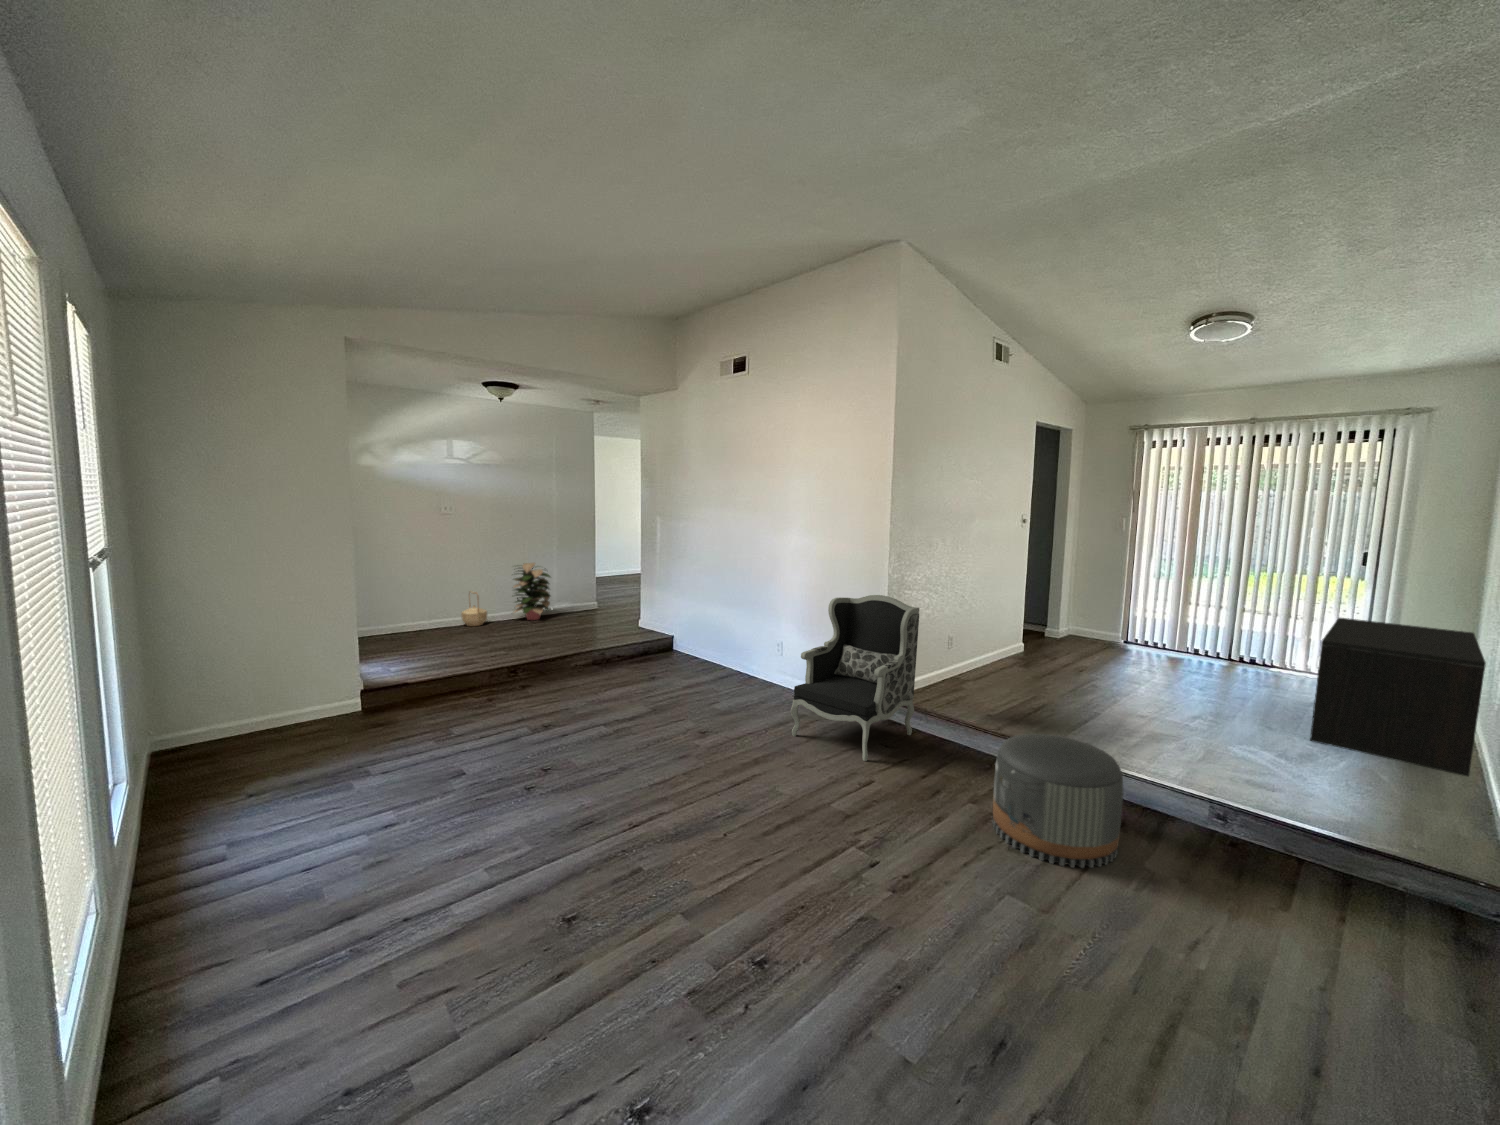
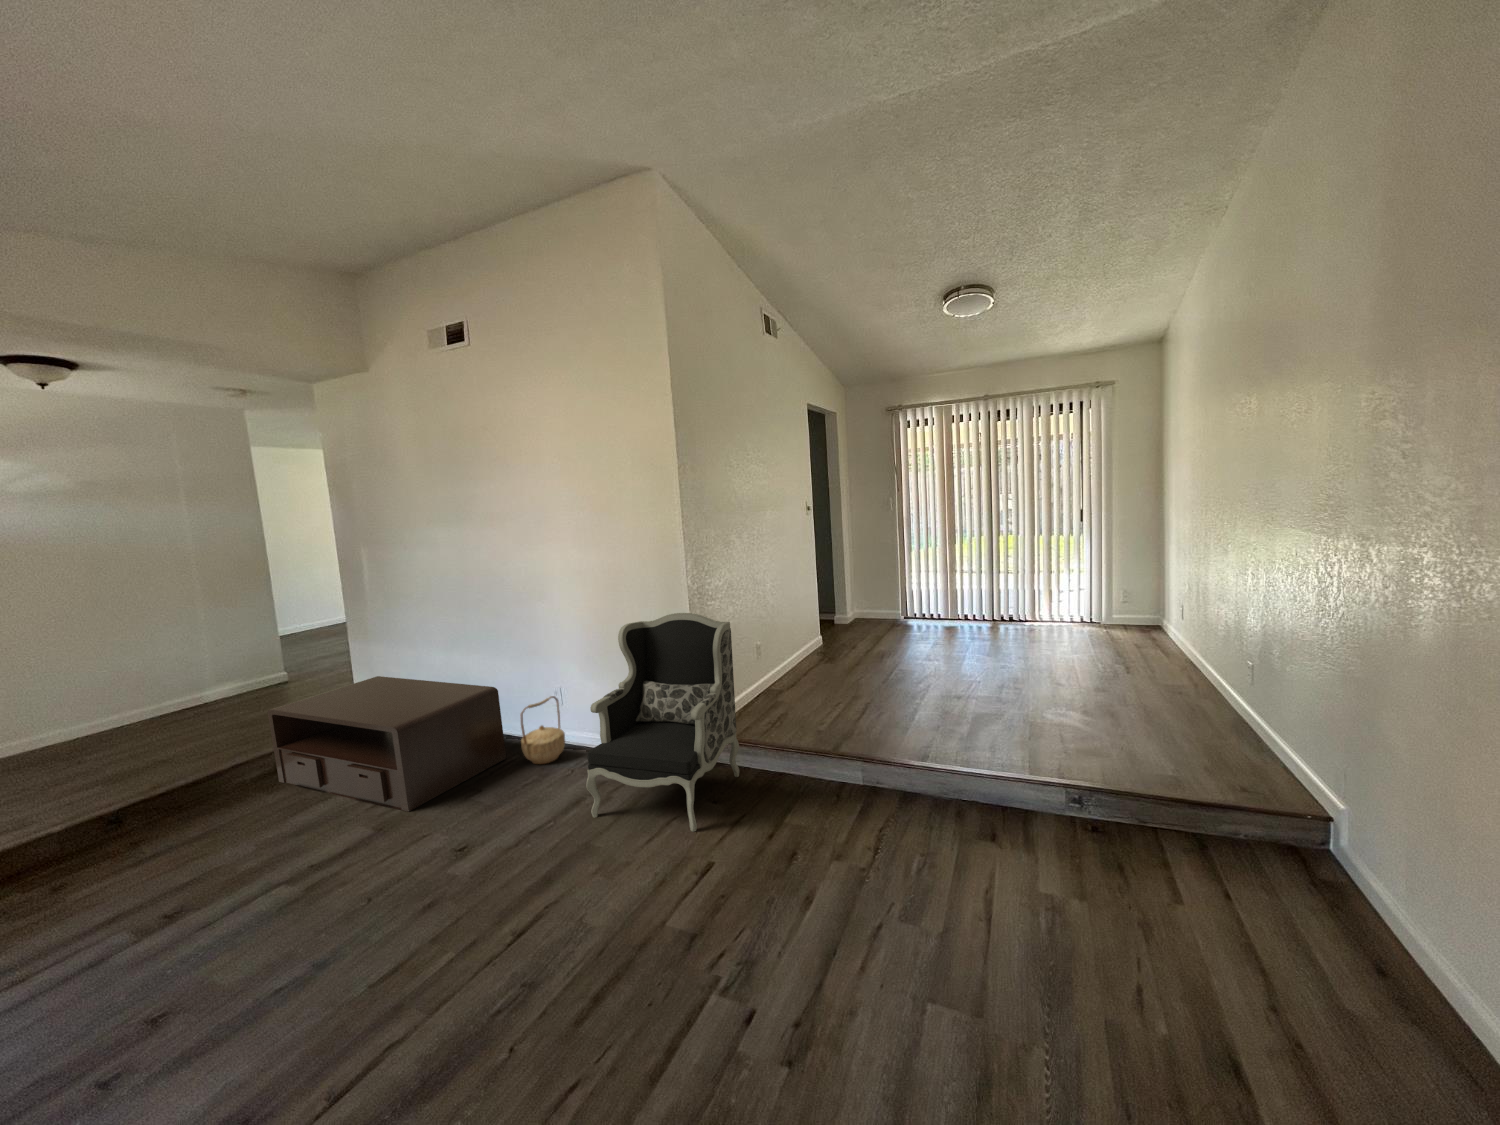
decorative plant: present [513,563,550,620] -> none [121,634,213,719]
basket: present [461,591,487,626] -> present [520,696,565,764]
coffee table: none [592,612,737,705] -> present [268,676,506,812]
storage cabinet: present [1310,618,1486,776] -> none [1083,569,1218,699]
pouf: present [992,734,1123,868] -> none [862,753,1007,924]

